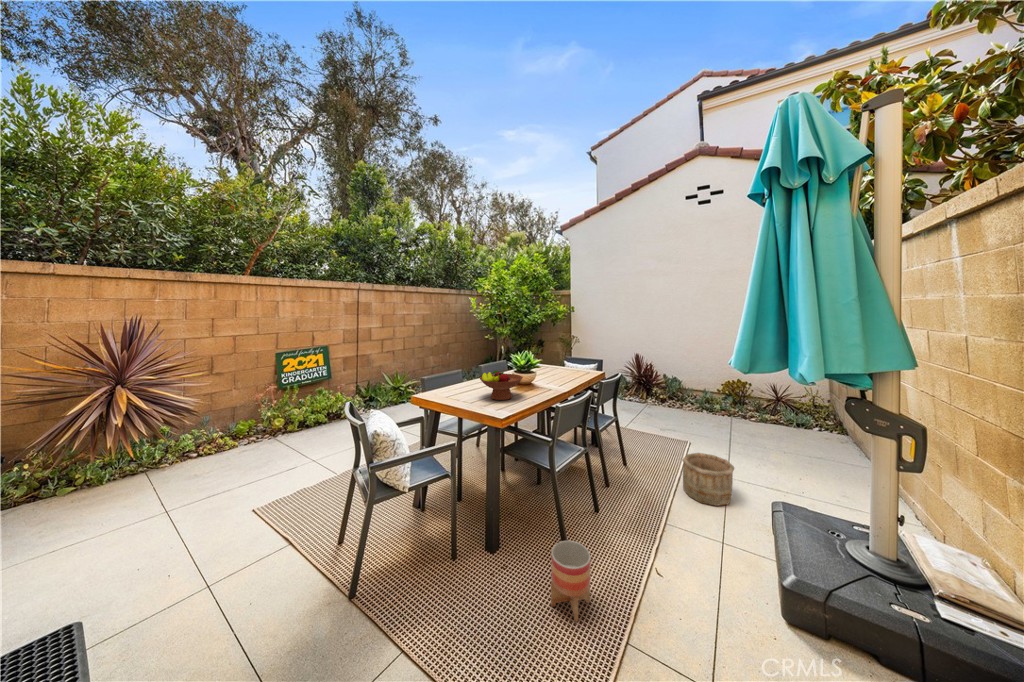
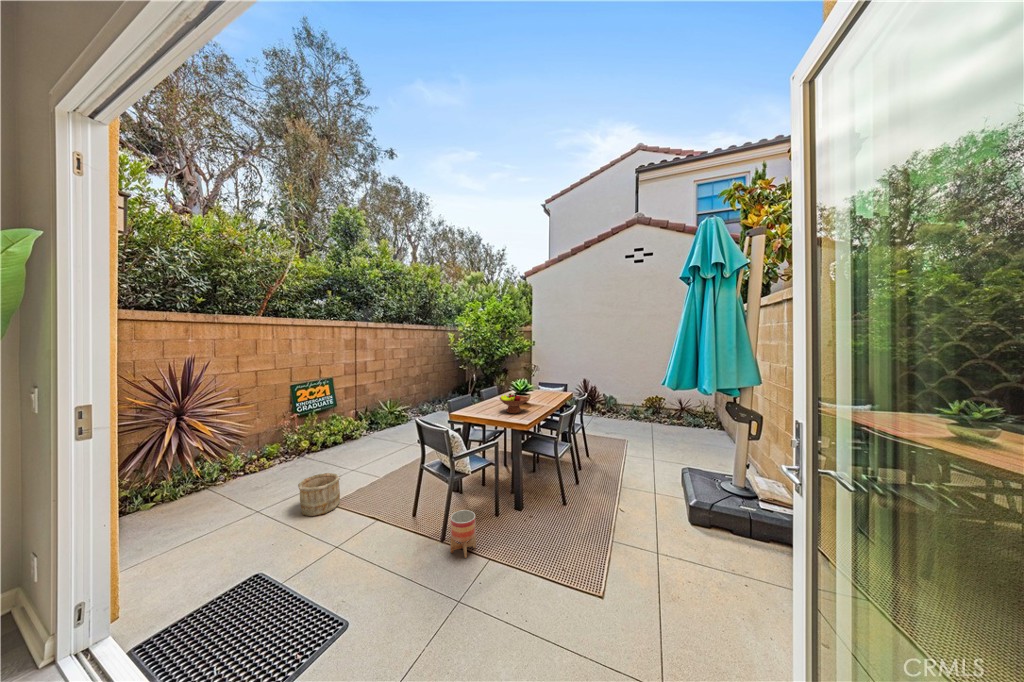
wooden bucket: present [682,453,734,506] -> present [298,473,340,516]
planter: present [551,541,591,622] -> present [450,510,476,558]

